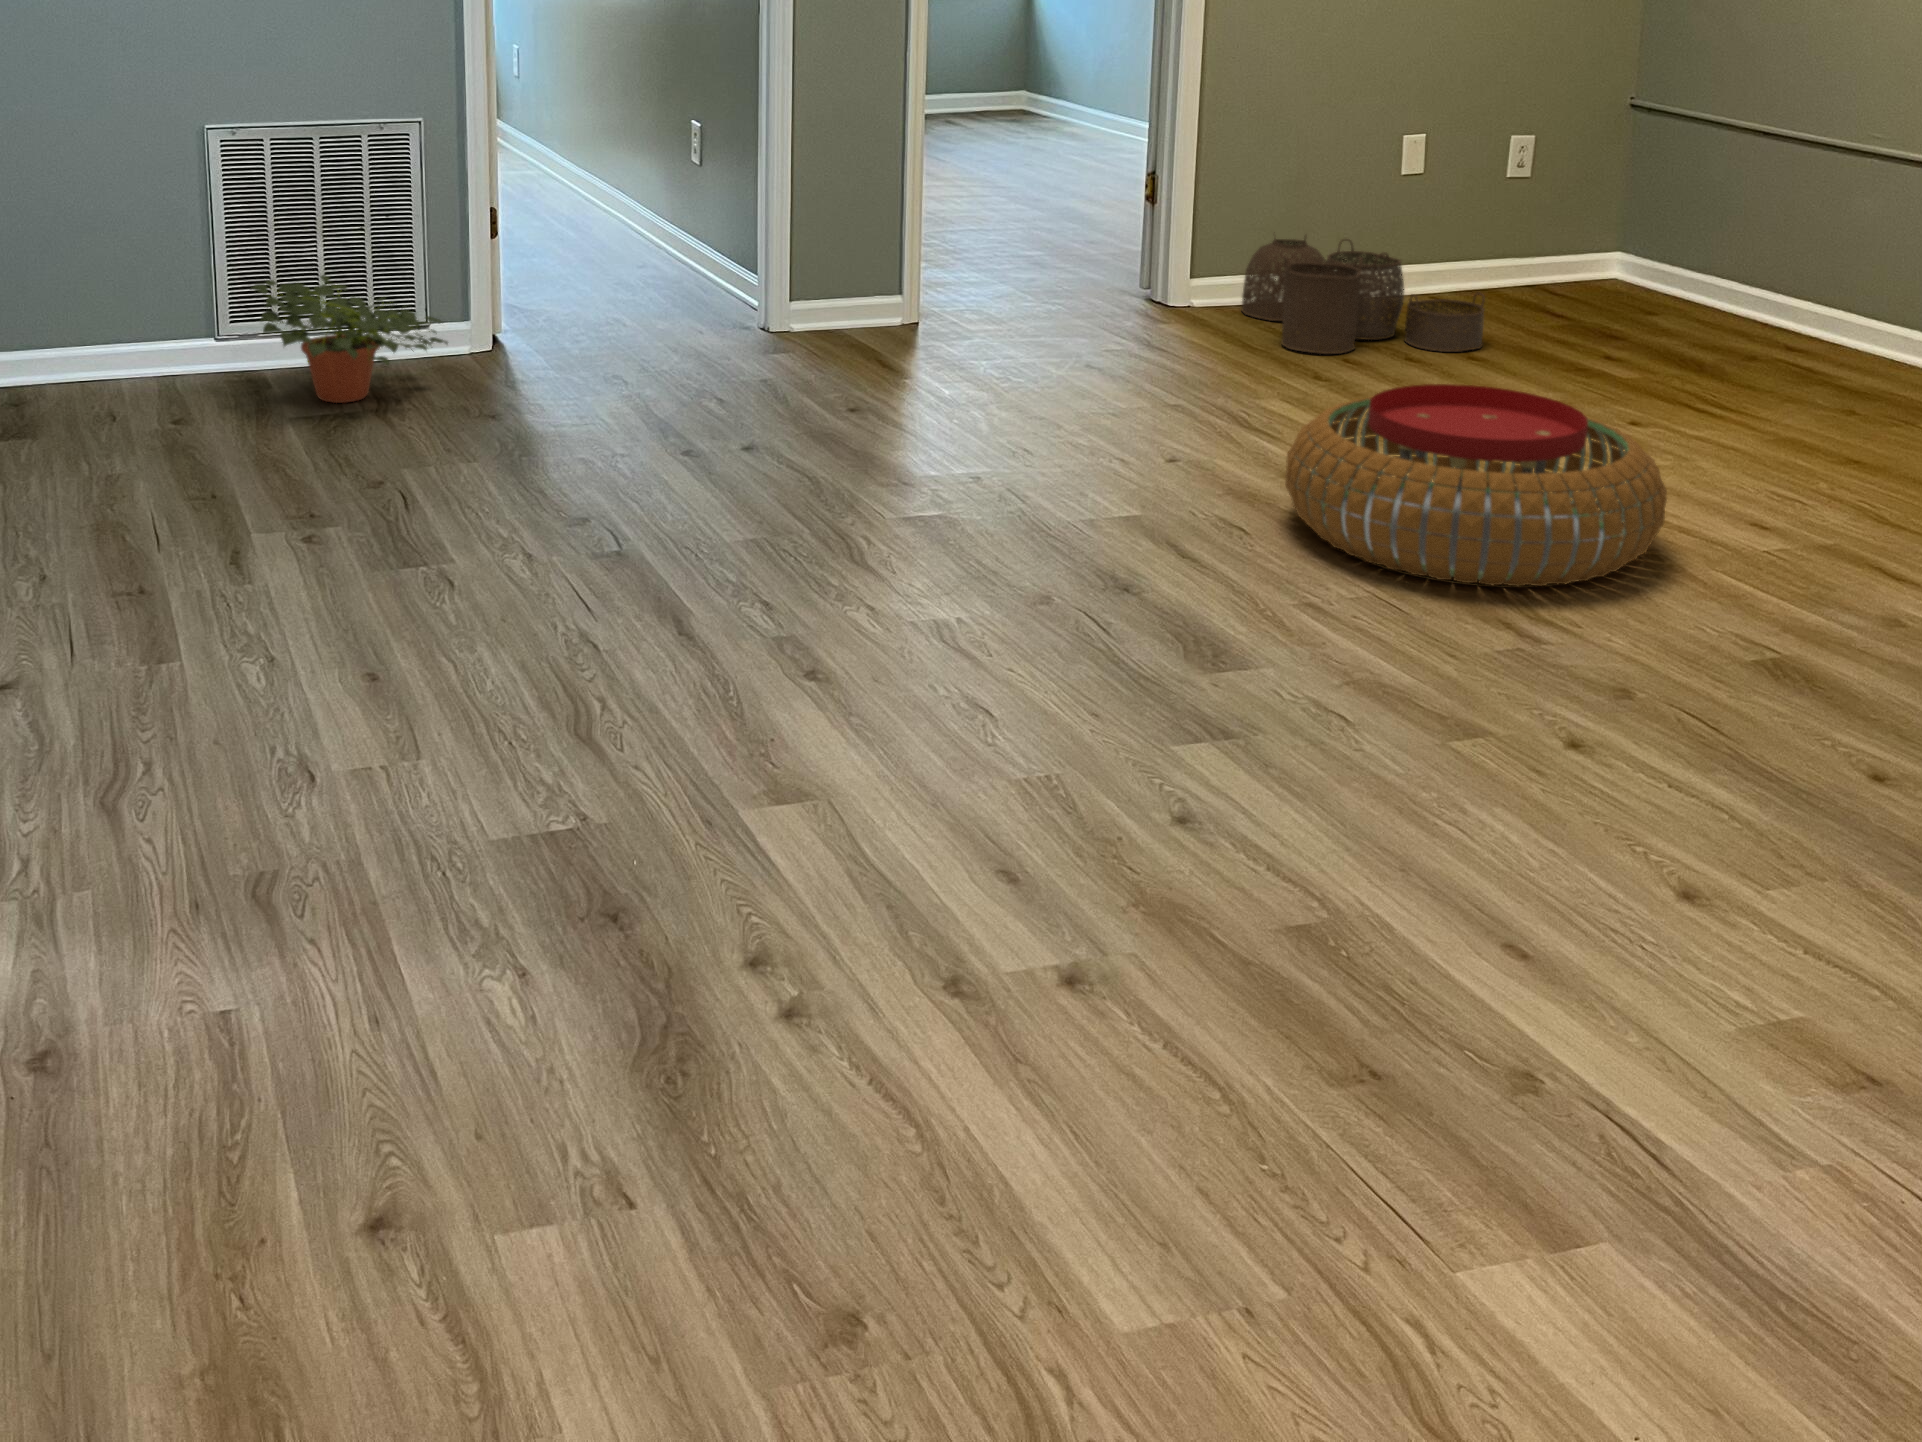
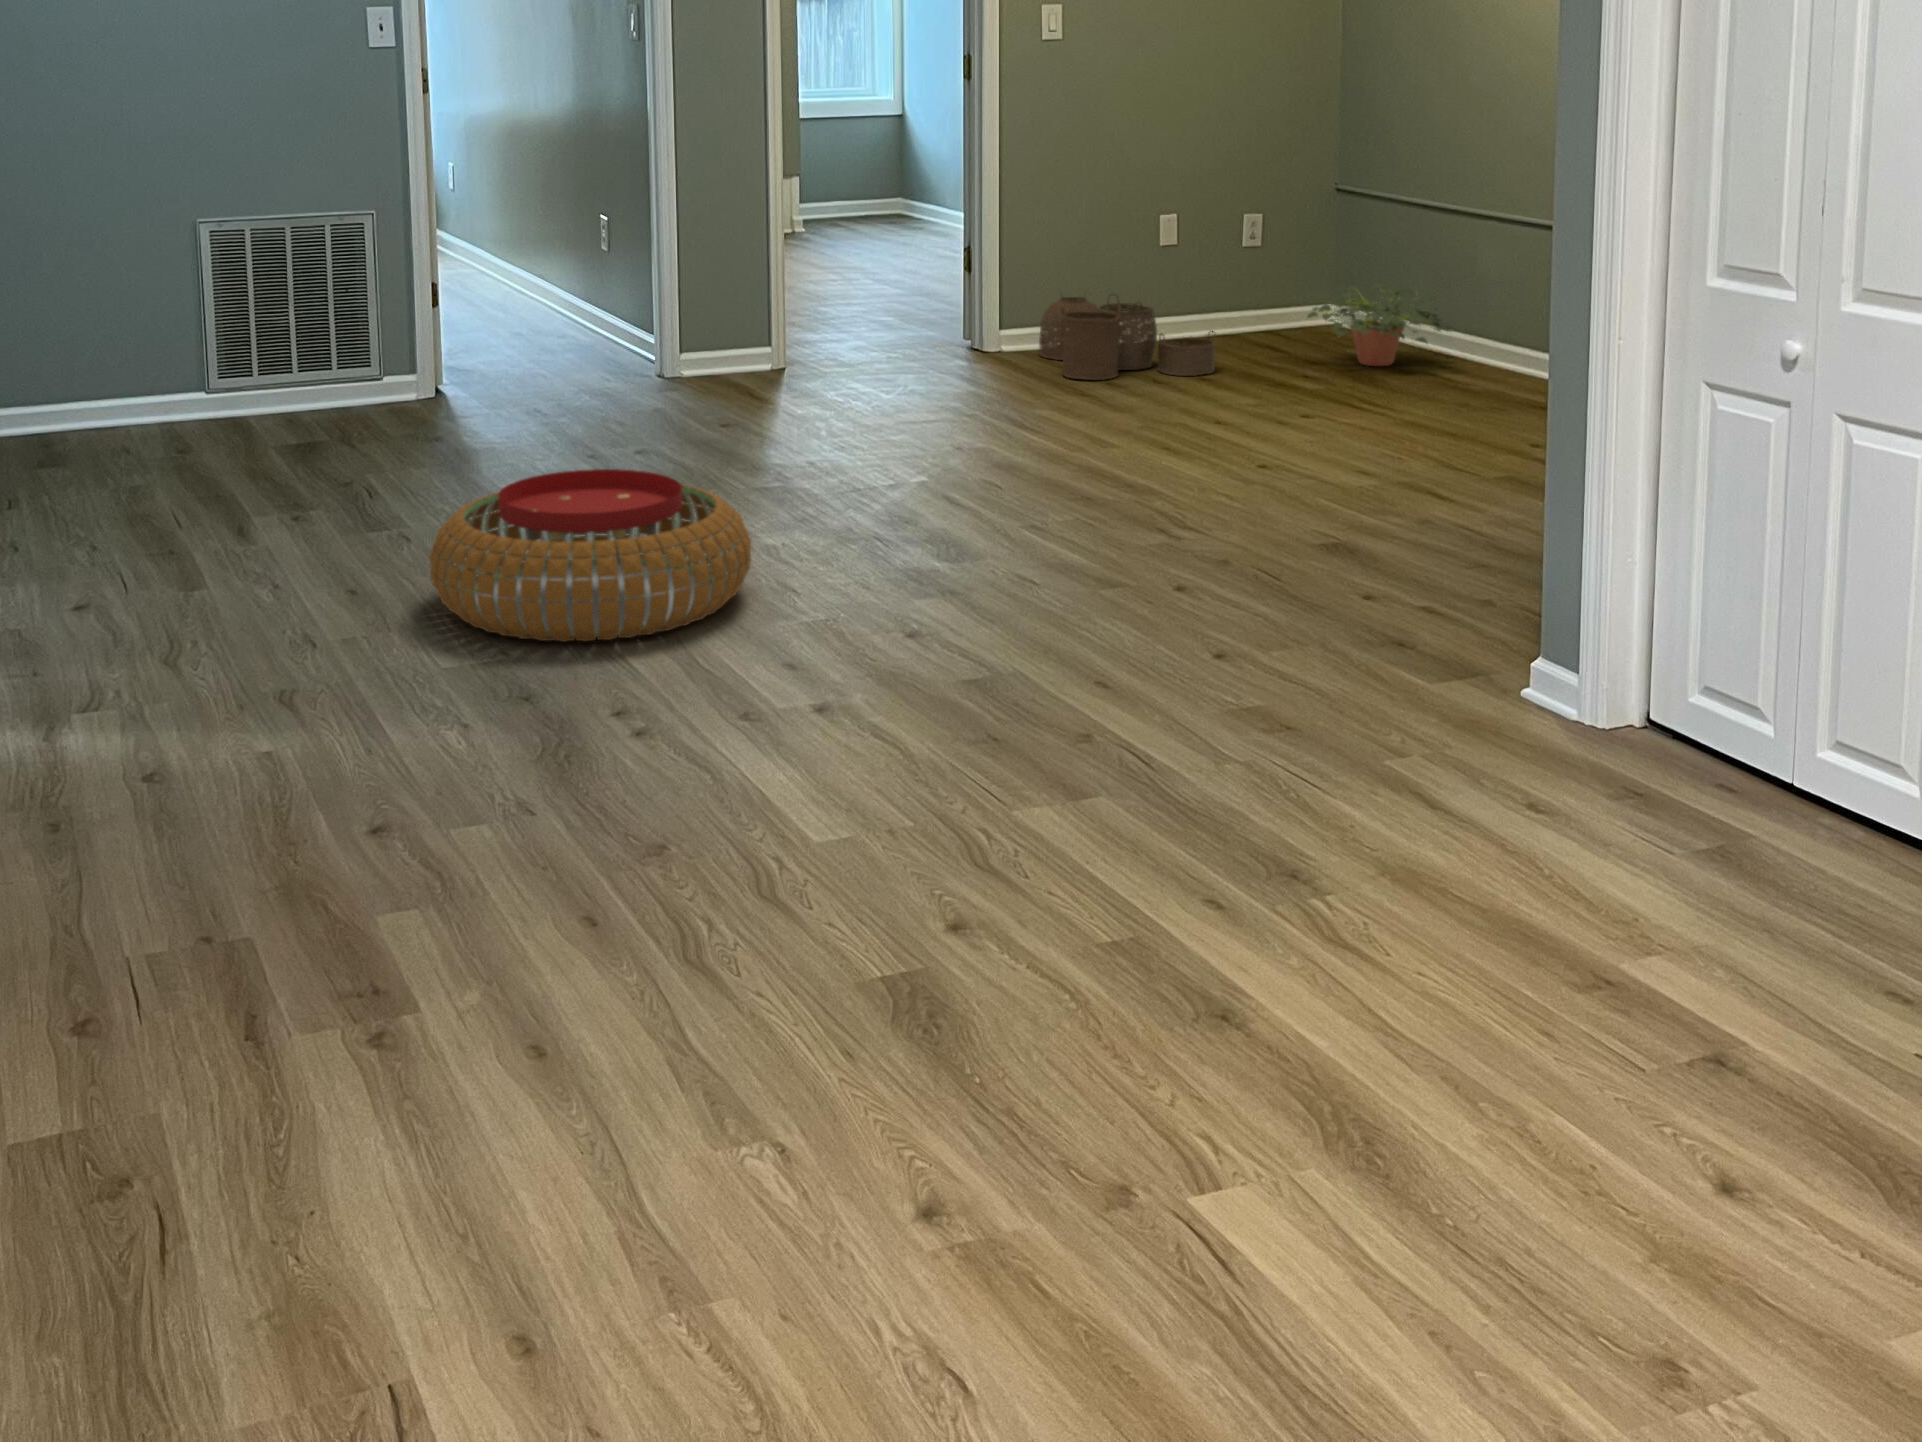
potted plant: present [253,275,448,403] -> present [1307,281,1450,366]
pouf: present [1285,384,1667,586] -> present [429,469,751,642]

